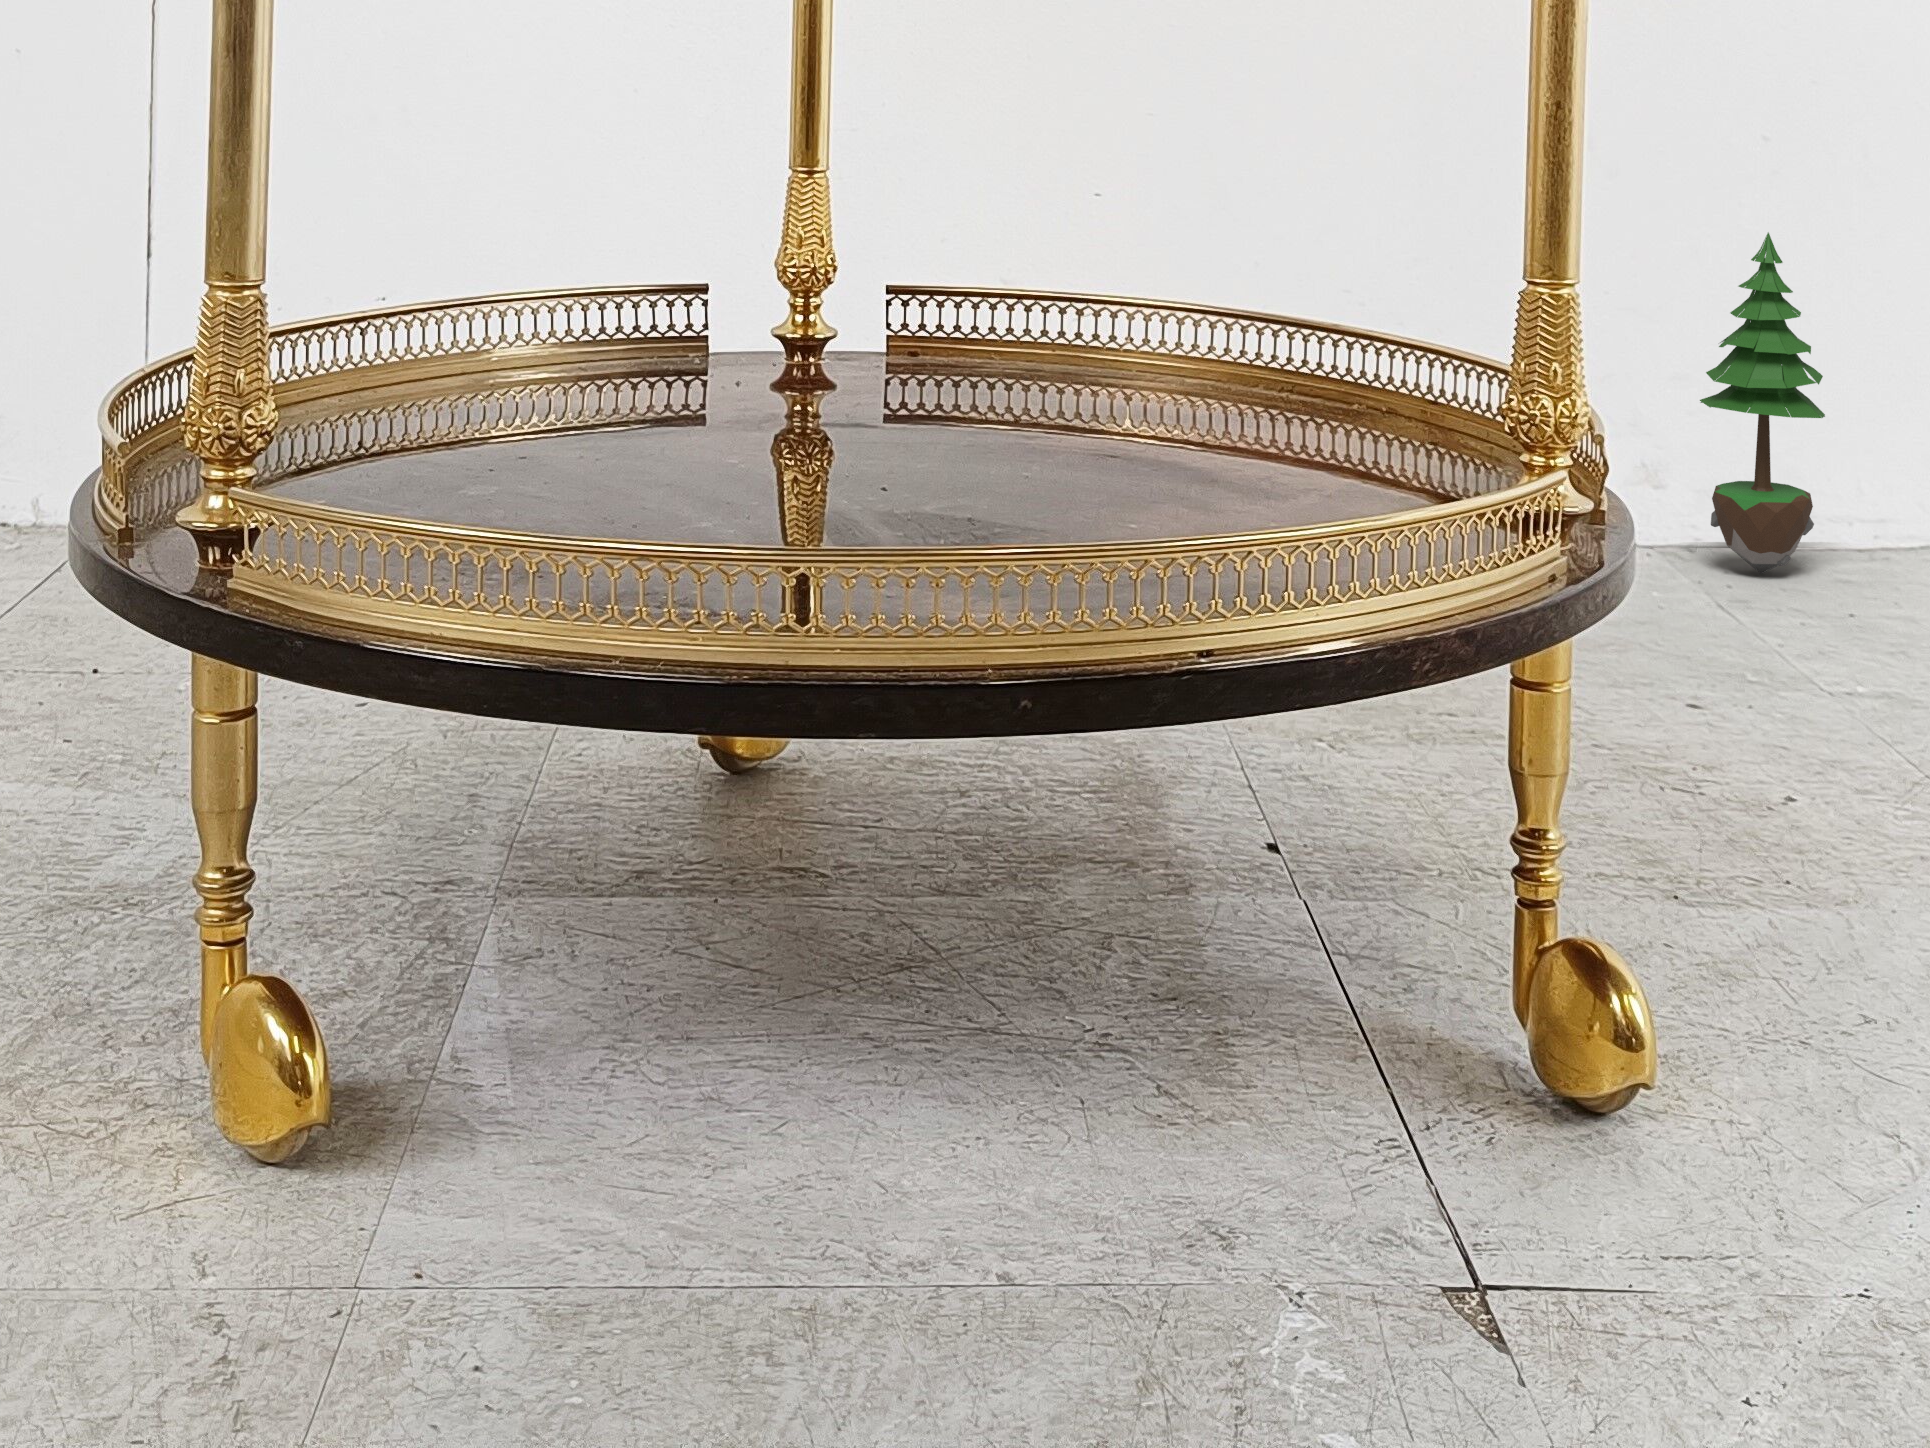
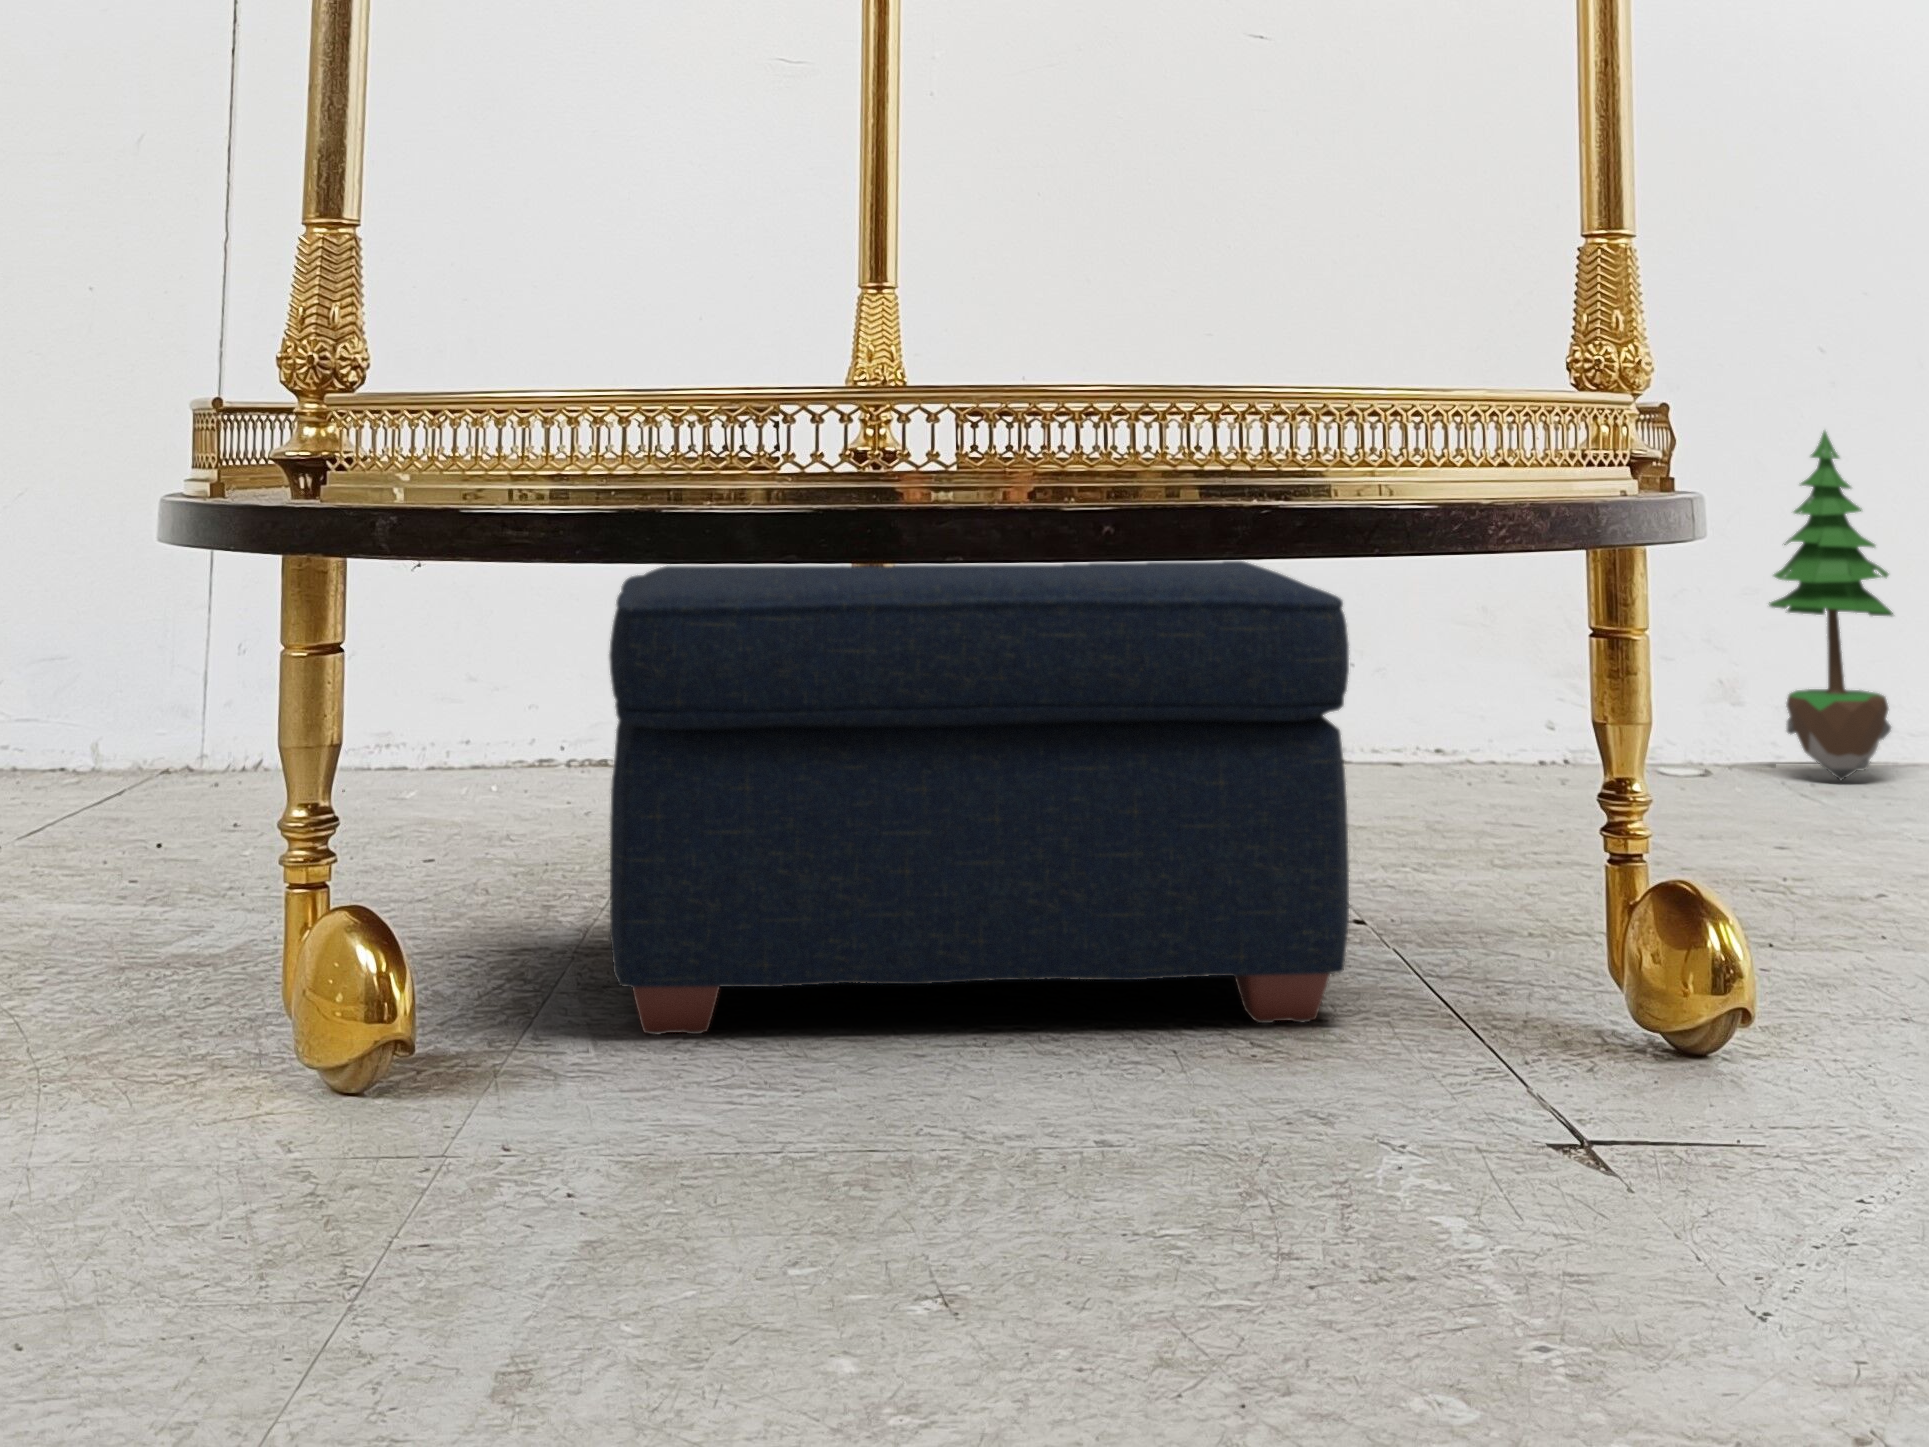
ottoman: none [529,507,1273,1043] -> present [609,561,1349,1034]

